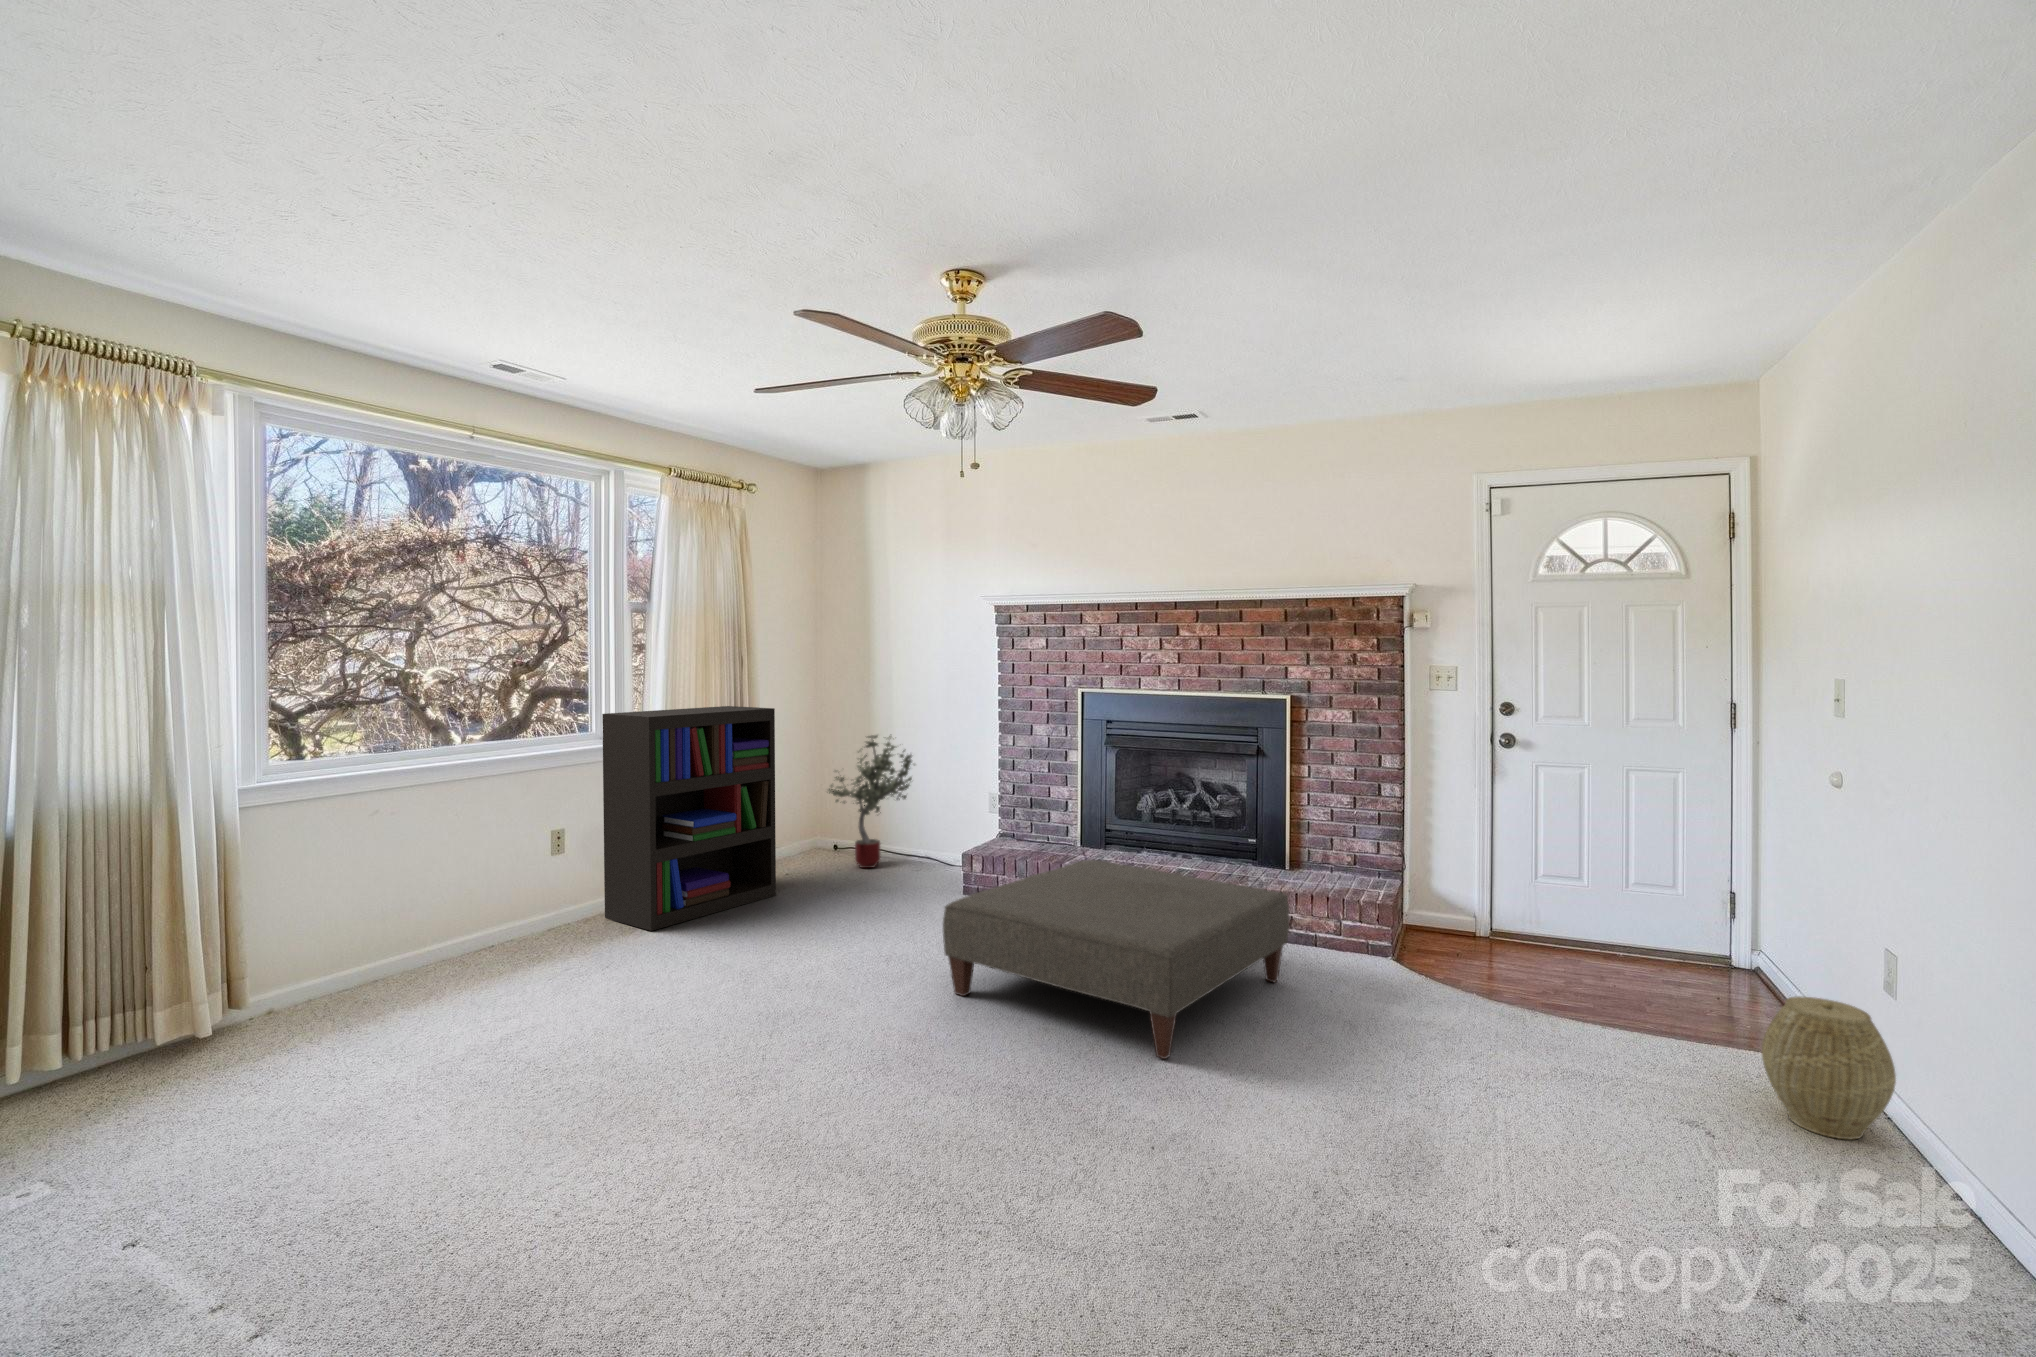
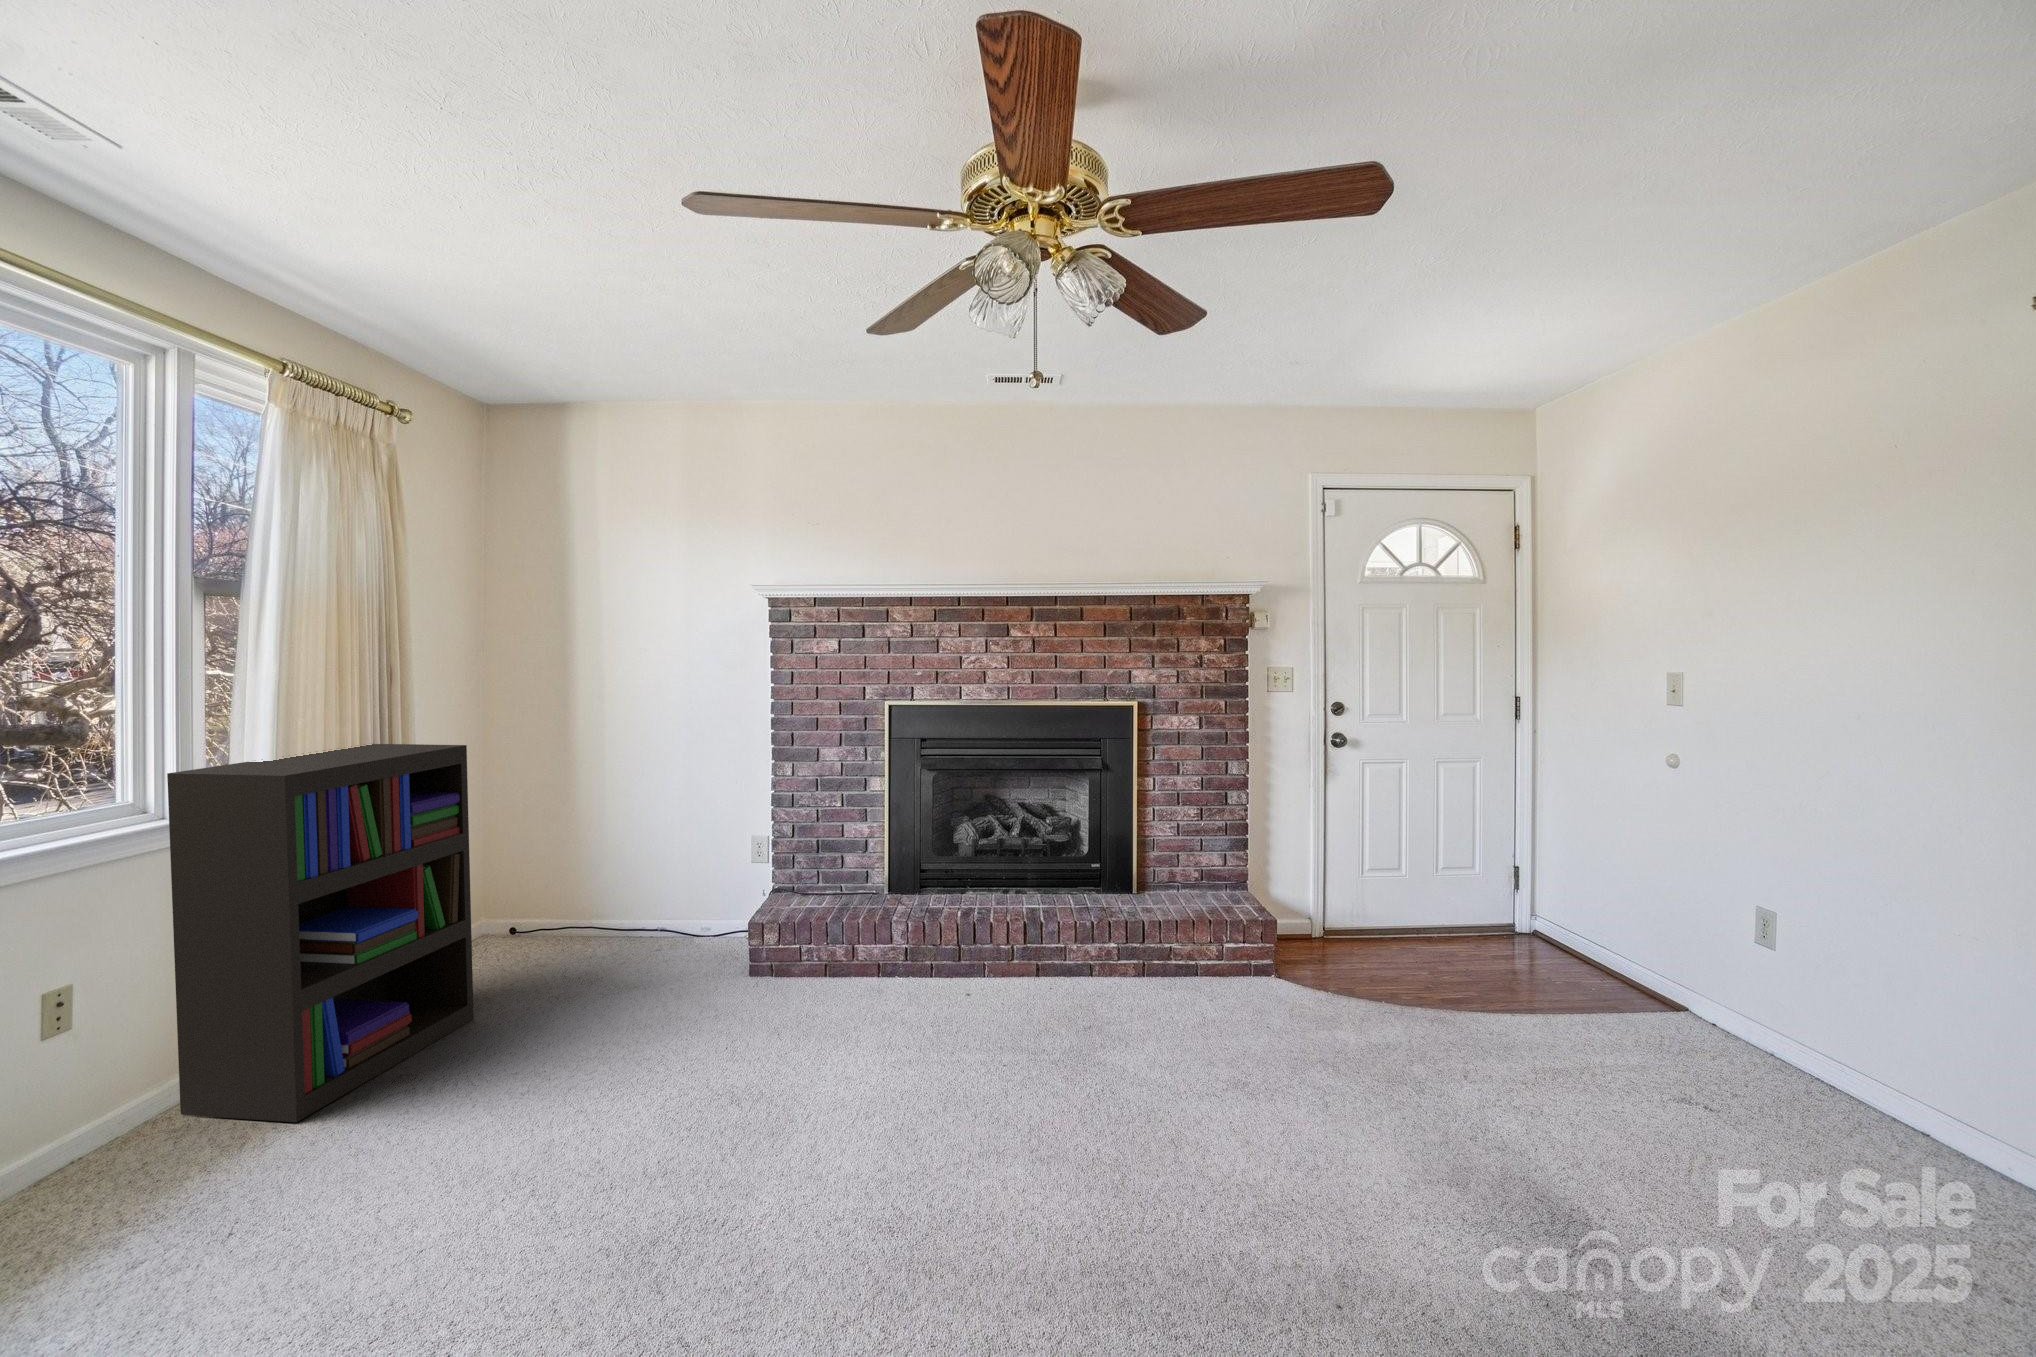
potted tree: present [828,735,912,868] -> none [506,768,655,955]
ottoman: present [943,860,1289,1059] -> none [856,914,1215,1160]
woven basket: present [1762,996,1896,1139] -> none [1681,971,1792,1095]

